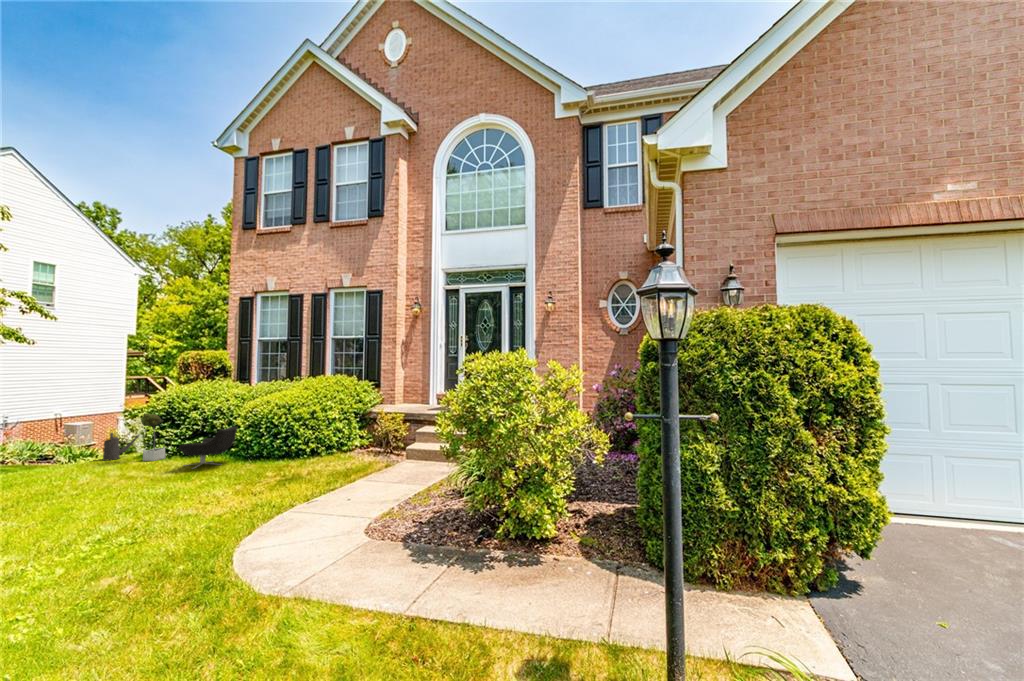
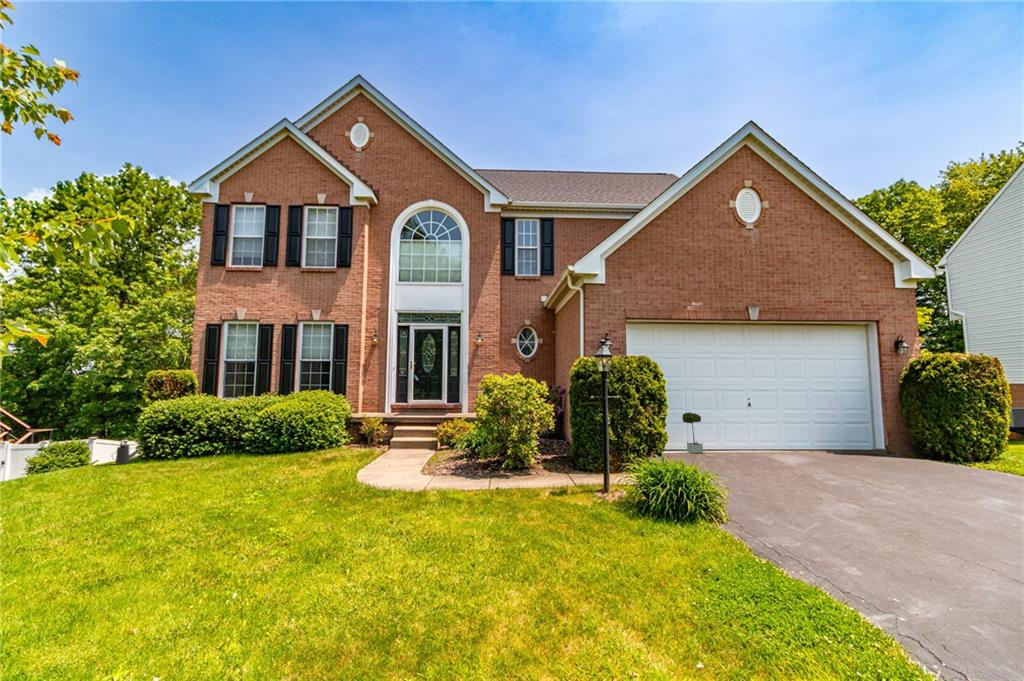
potted tree: present [141,414,165,461] -> present [683,412,703,453]
lounge chair: present [179,427,237,468] -> none [212,430,255,463]

